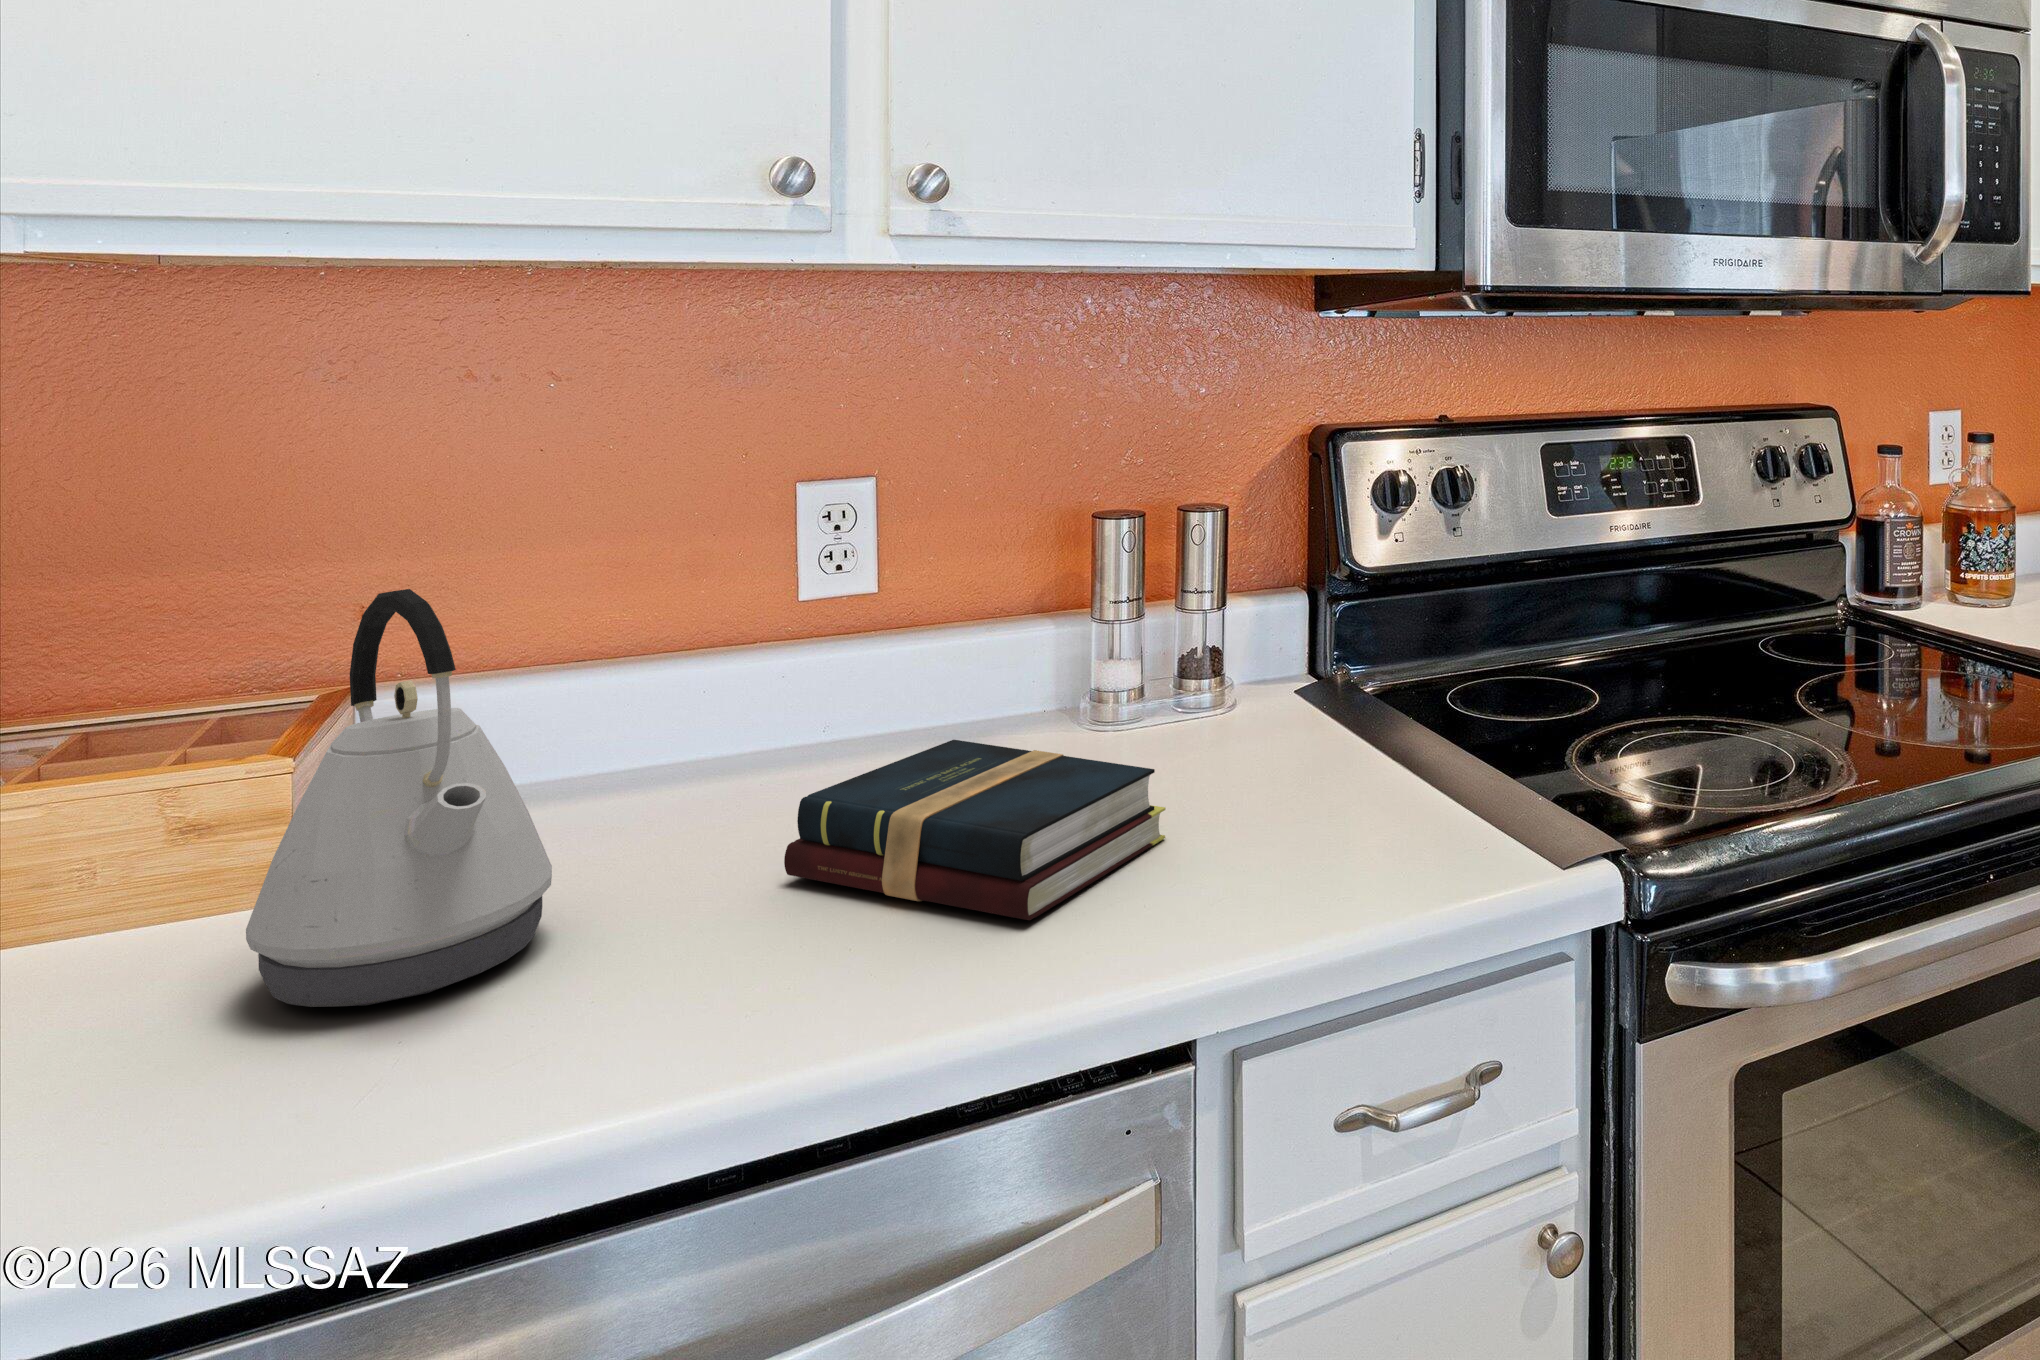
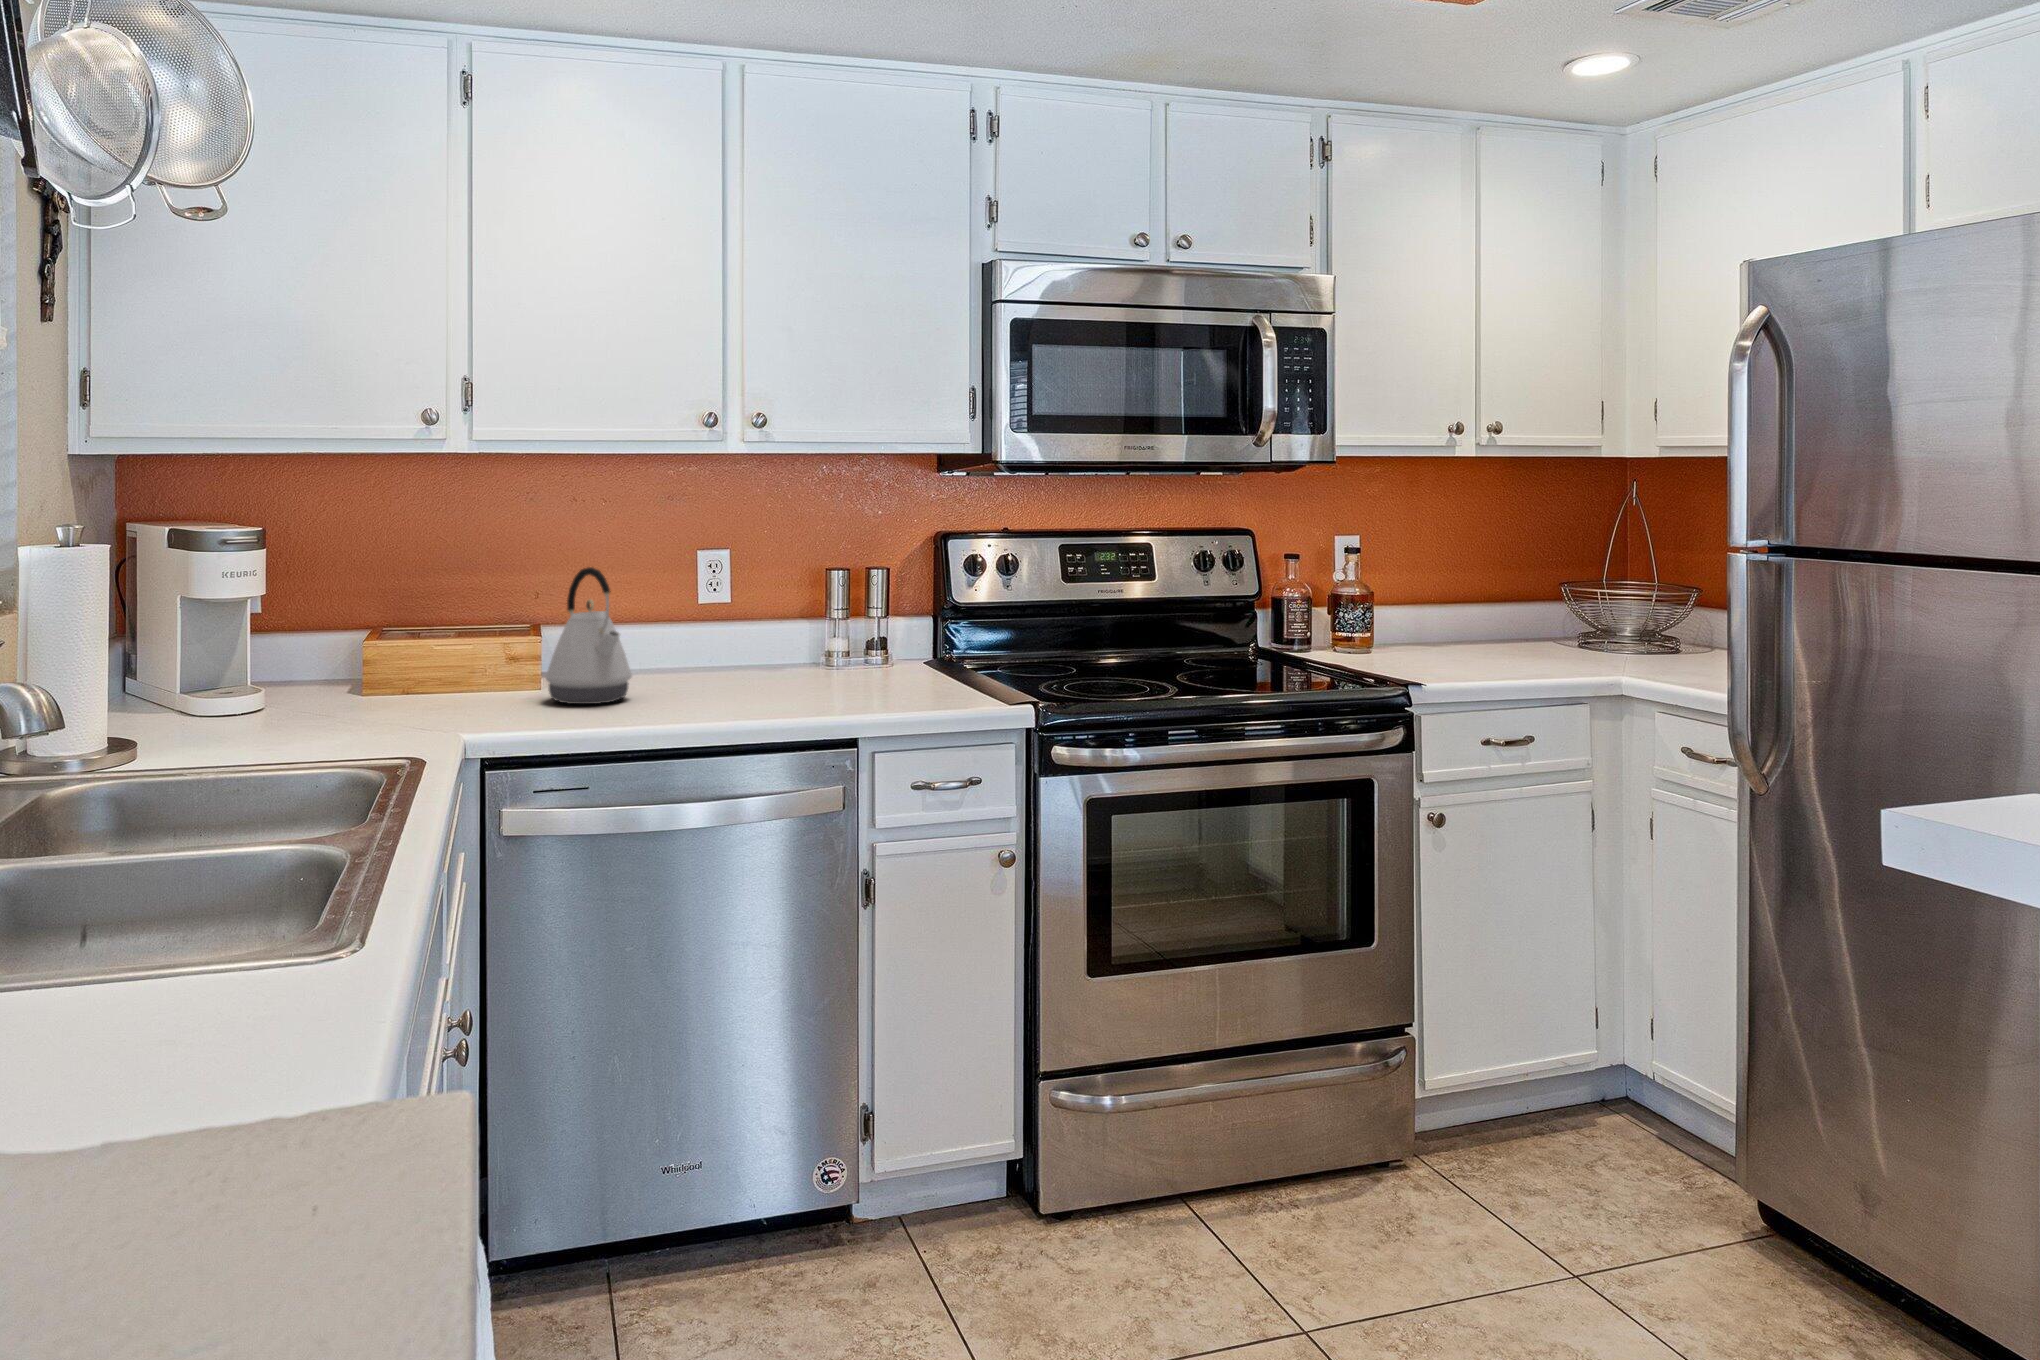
hardback book: present [784,740,1166,920] -> none [705,654,850,701]

